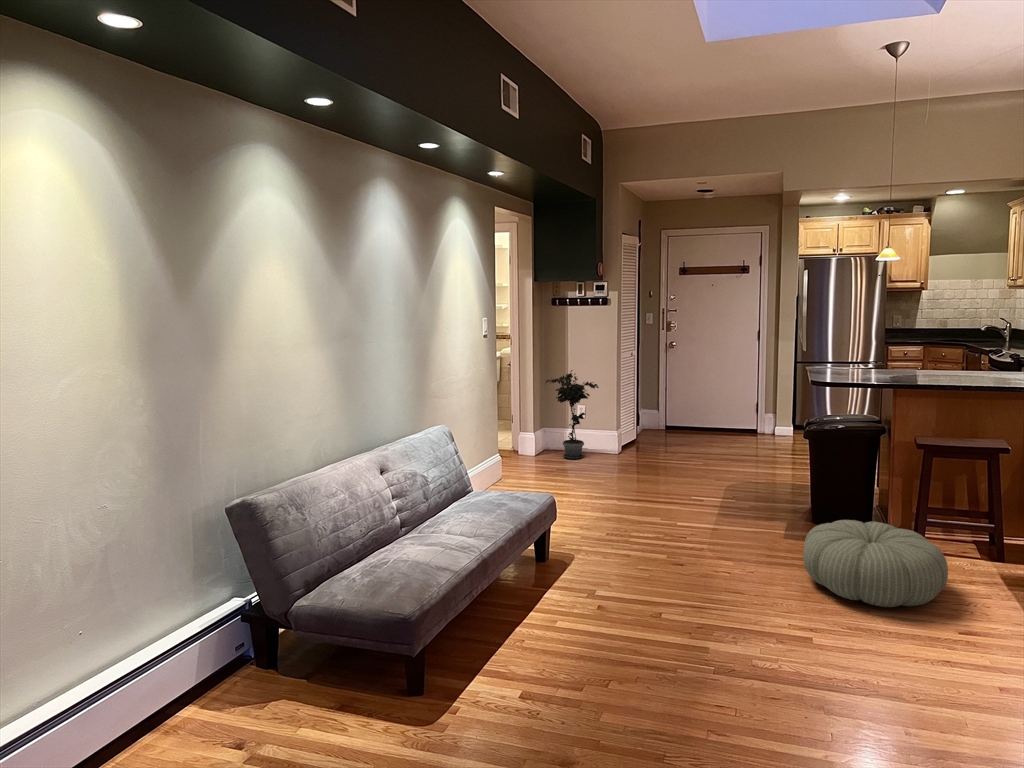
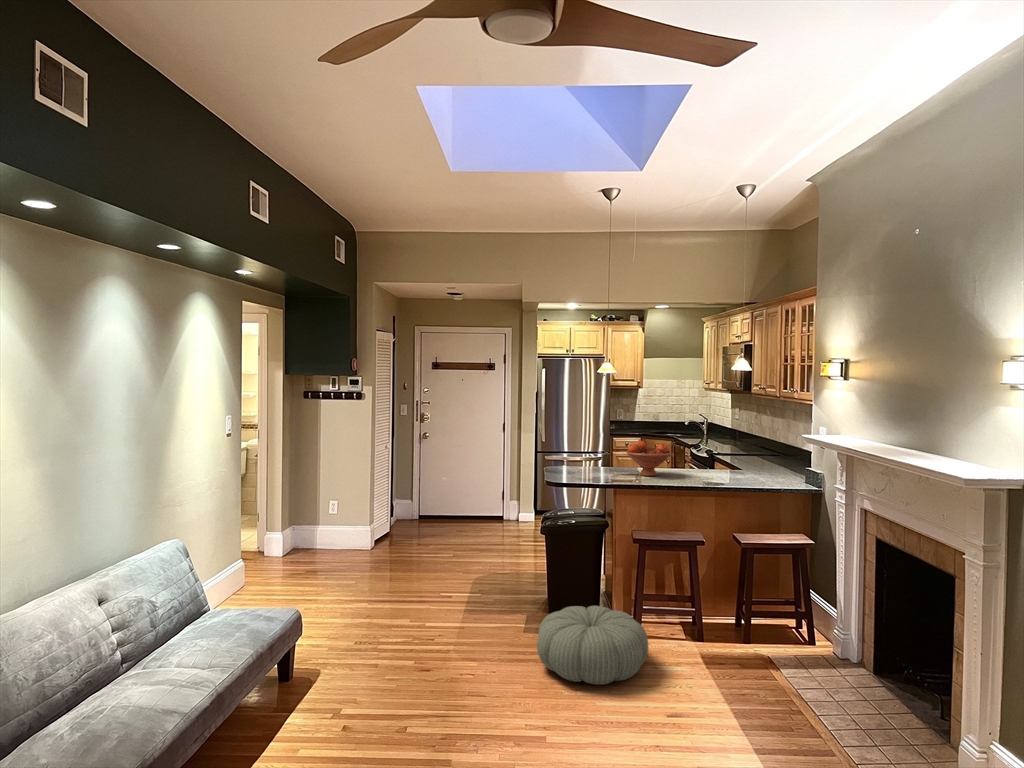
fruit bowl: none [919,339,984,380] -> present [626,441,671,476]
potted plant: present [546,370,599,459] -> none [295,465,353,559]

